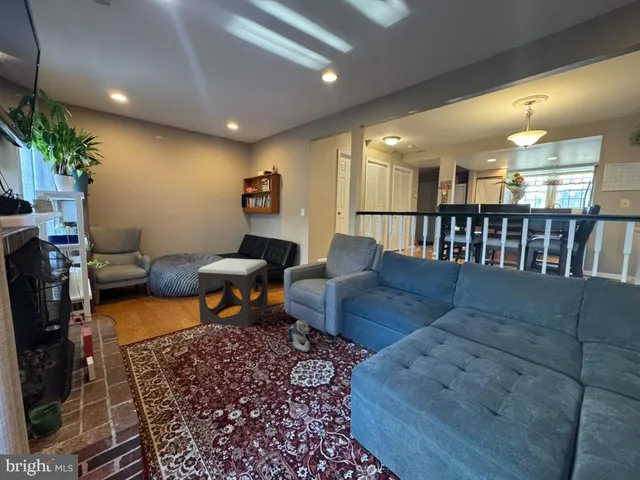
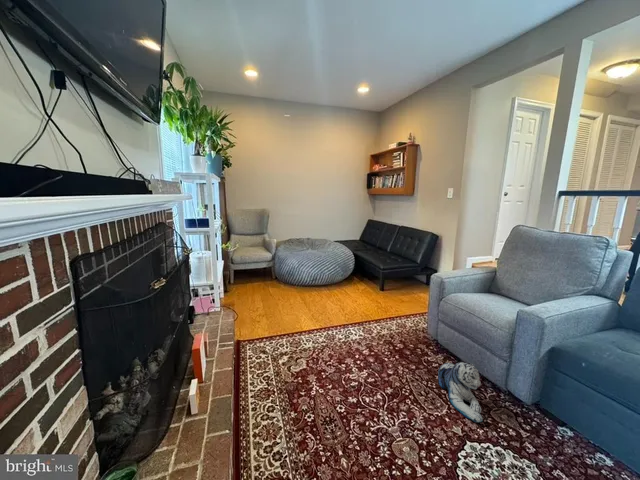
footstool: present [198,258,268,327] -> none [320,250,404,345]

